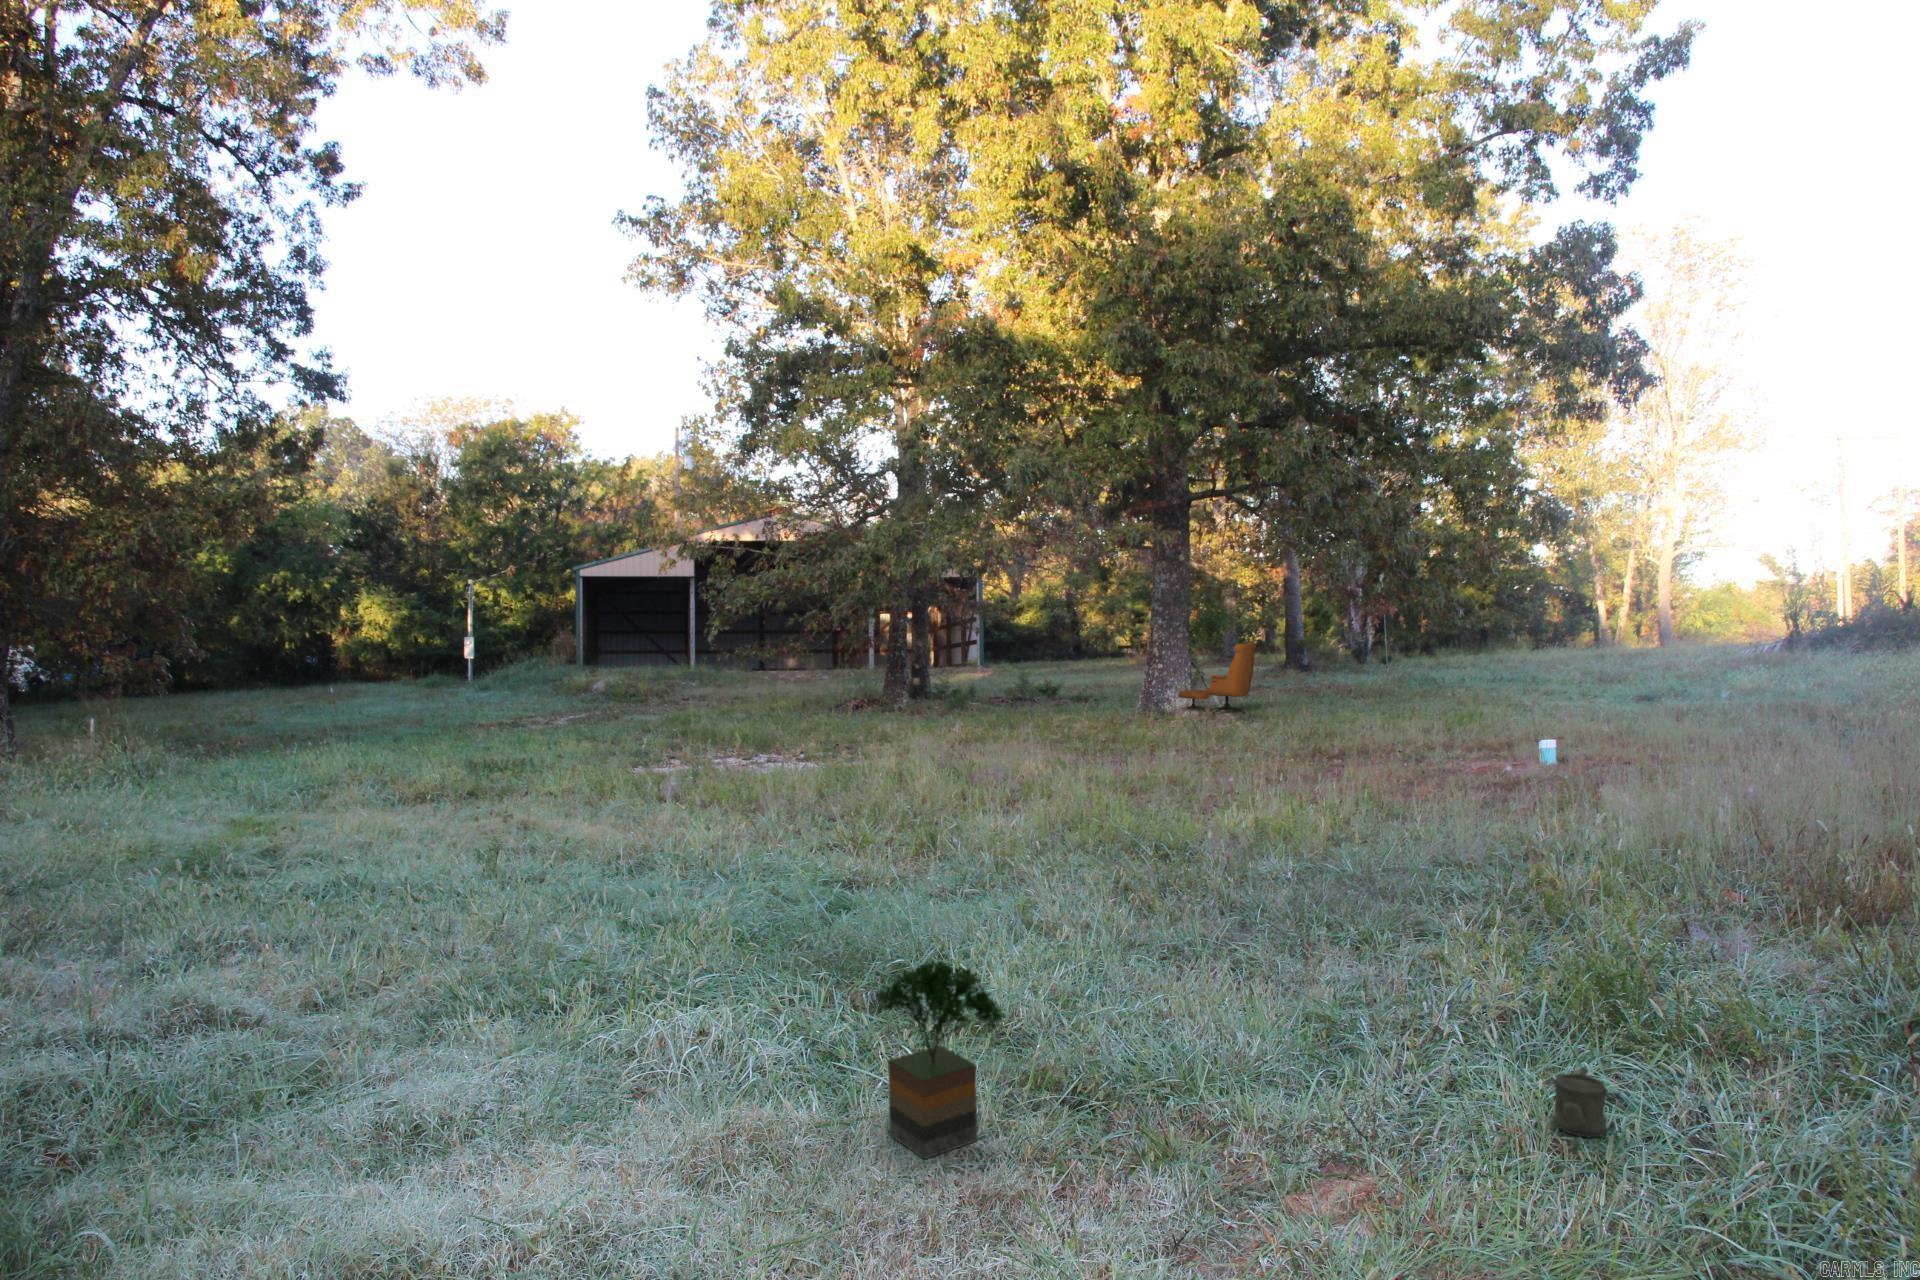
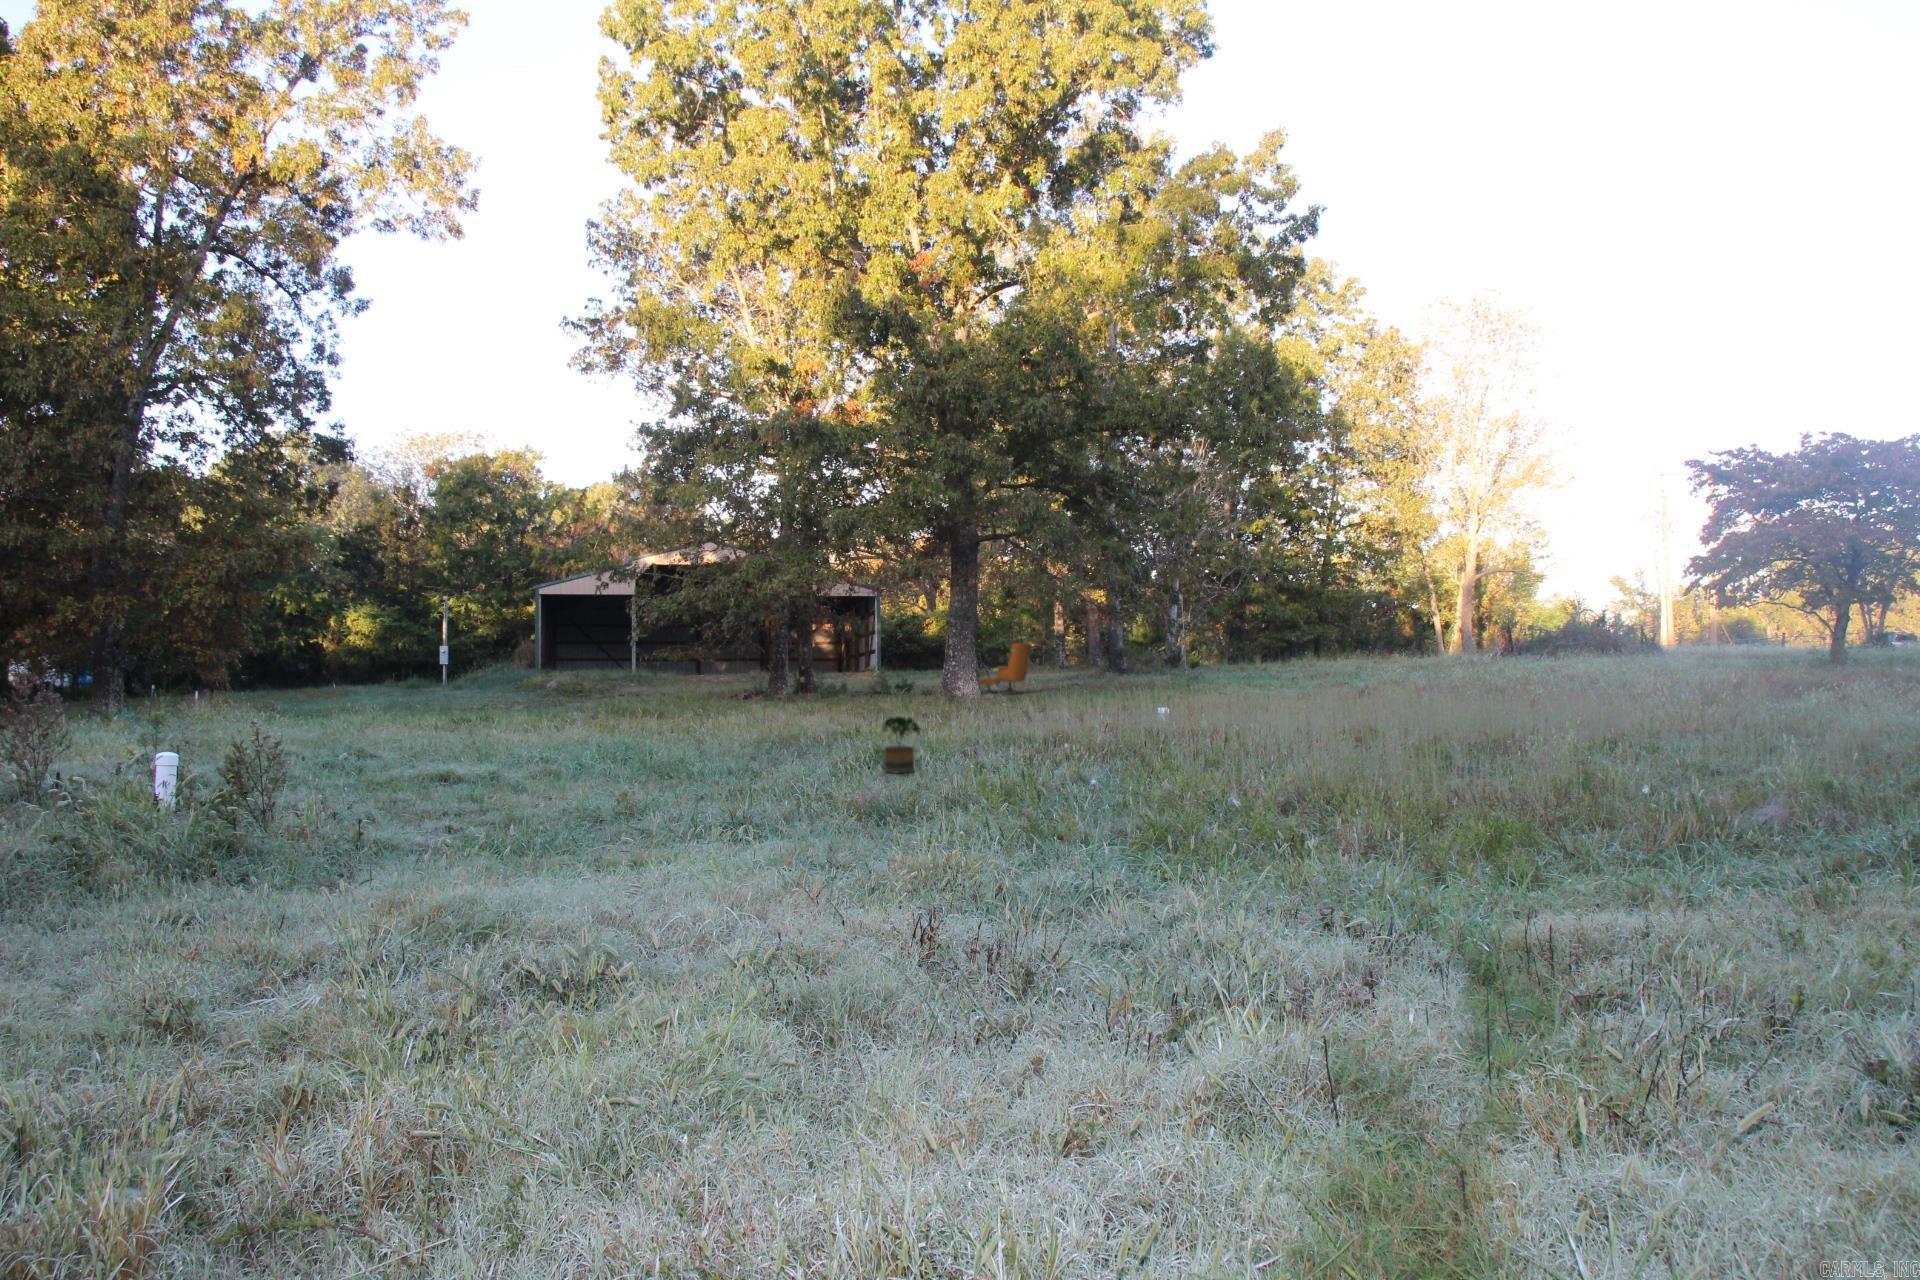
potted tree: present [874,961,1004,1159] -> present [881,717,921,773]
watering can: present [1554,1067,1607,1137] -> none [860,779,891,799]

